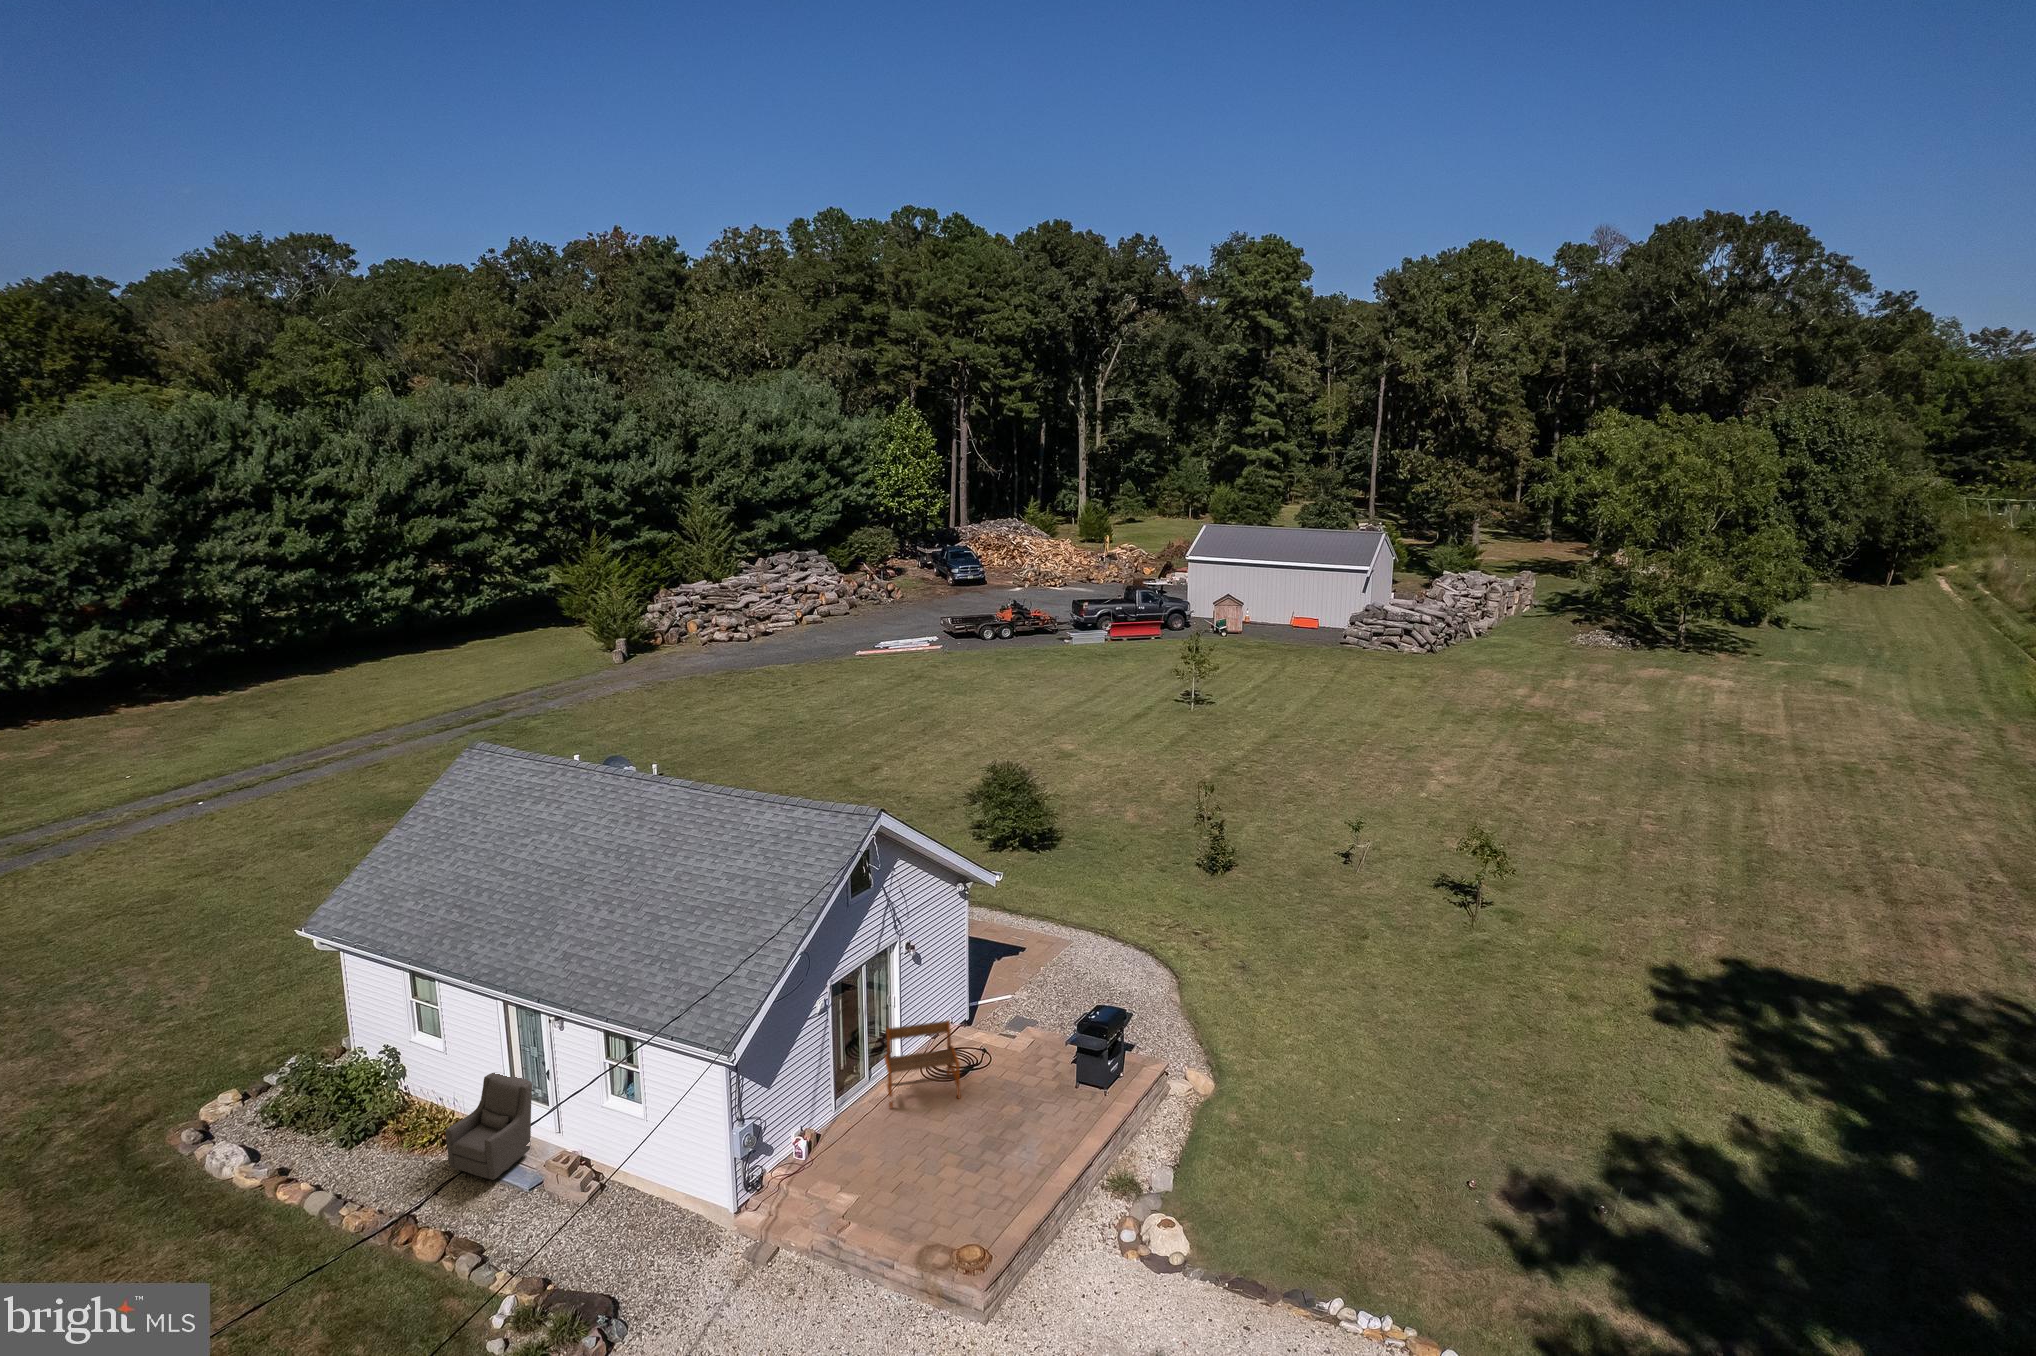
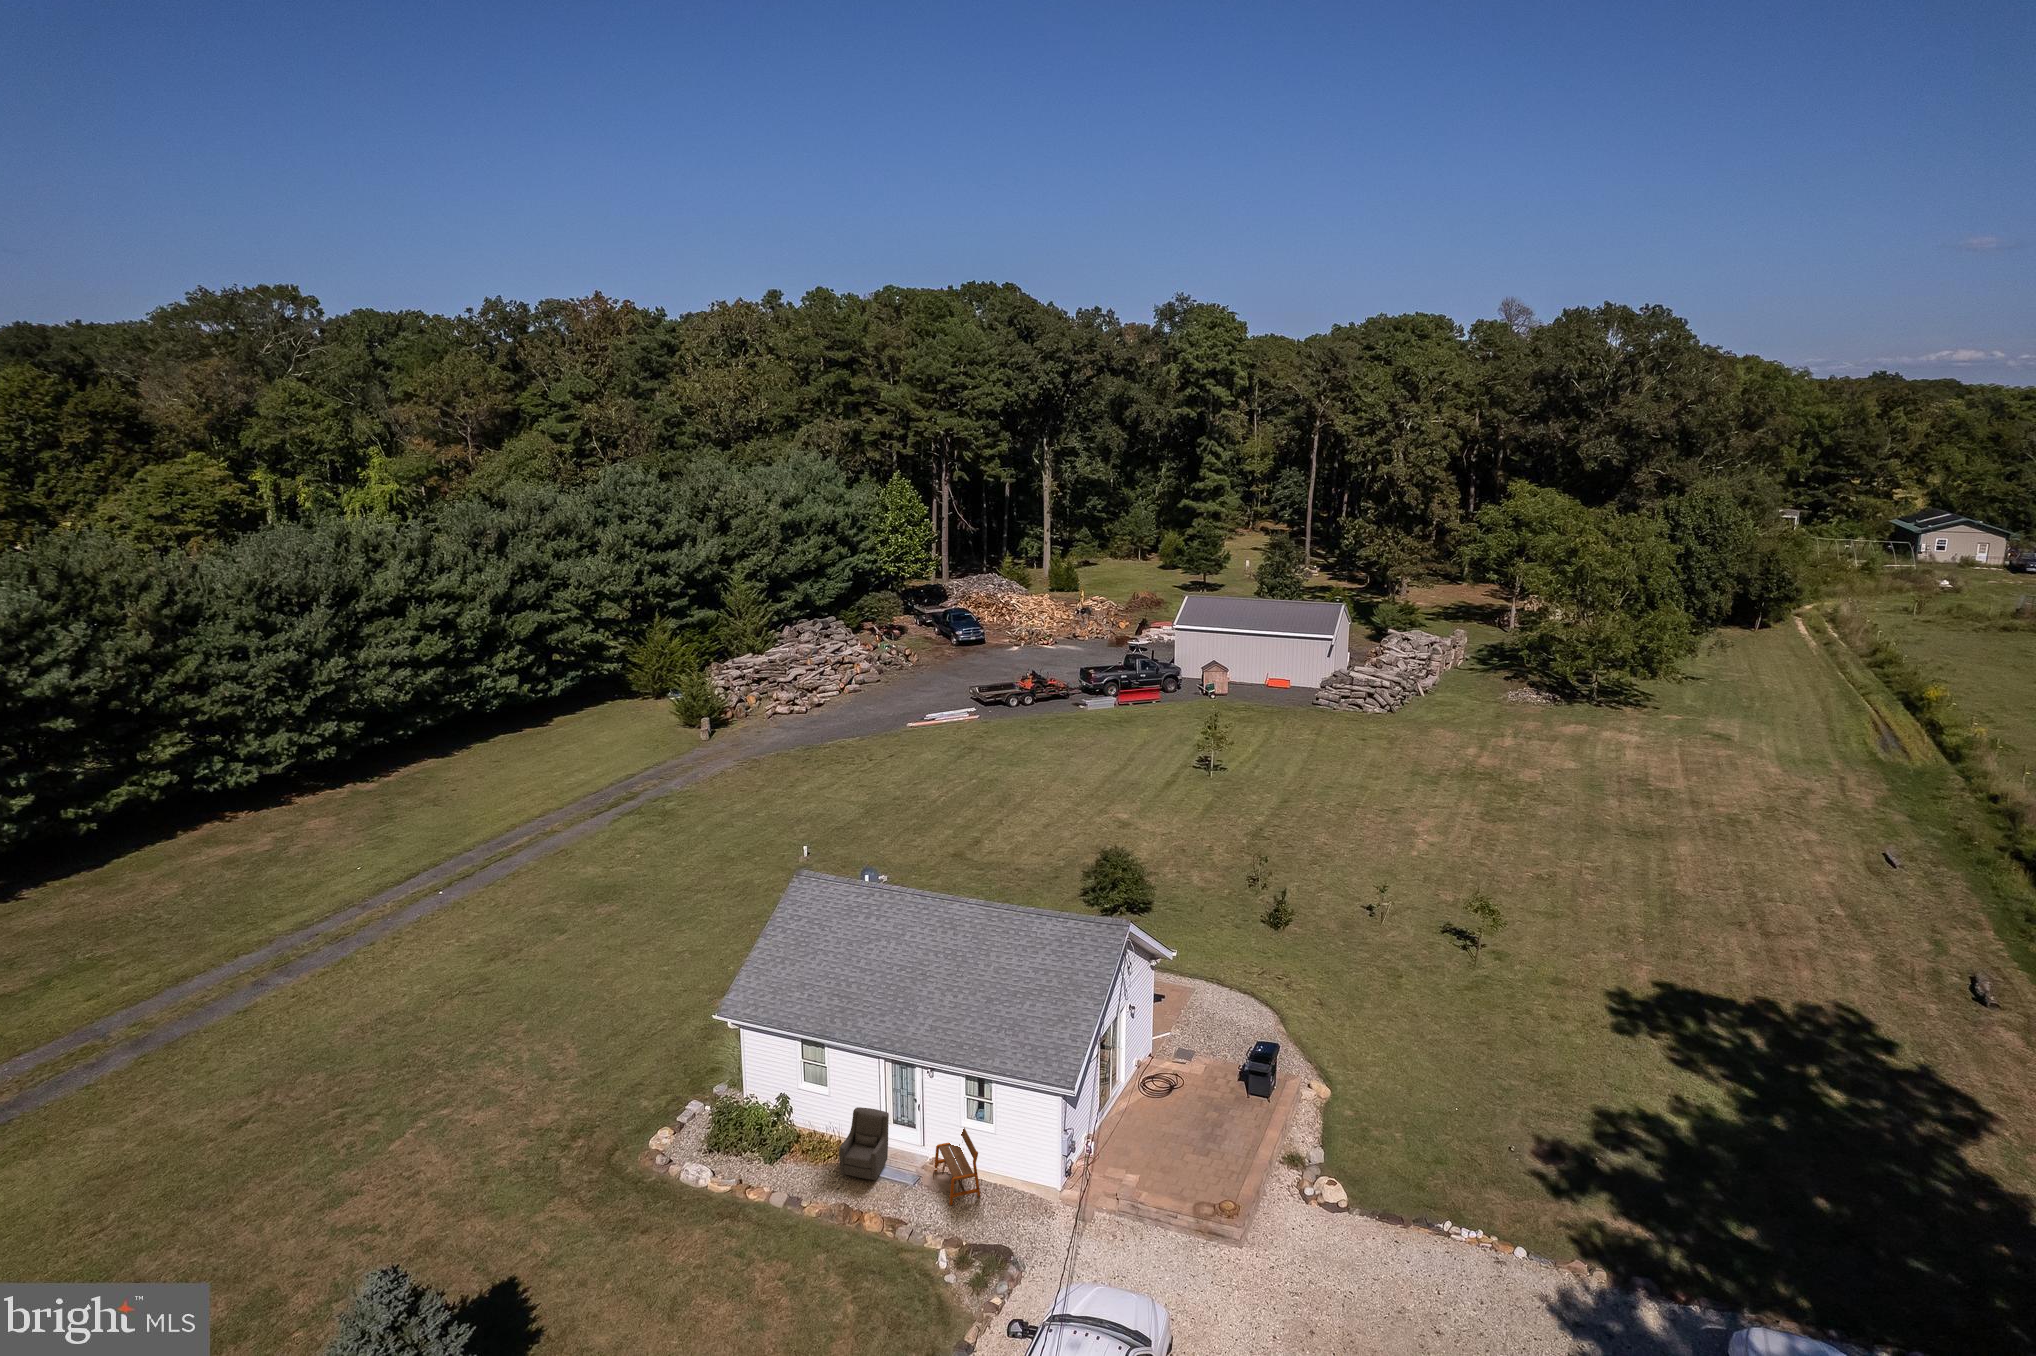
bench: present [884,1020,960,1109] -> present [934,1128,980,1205]

